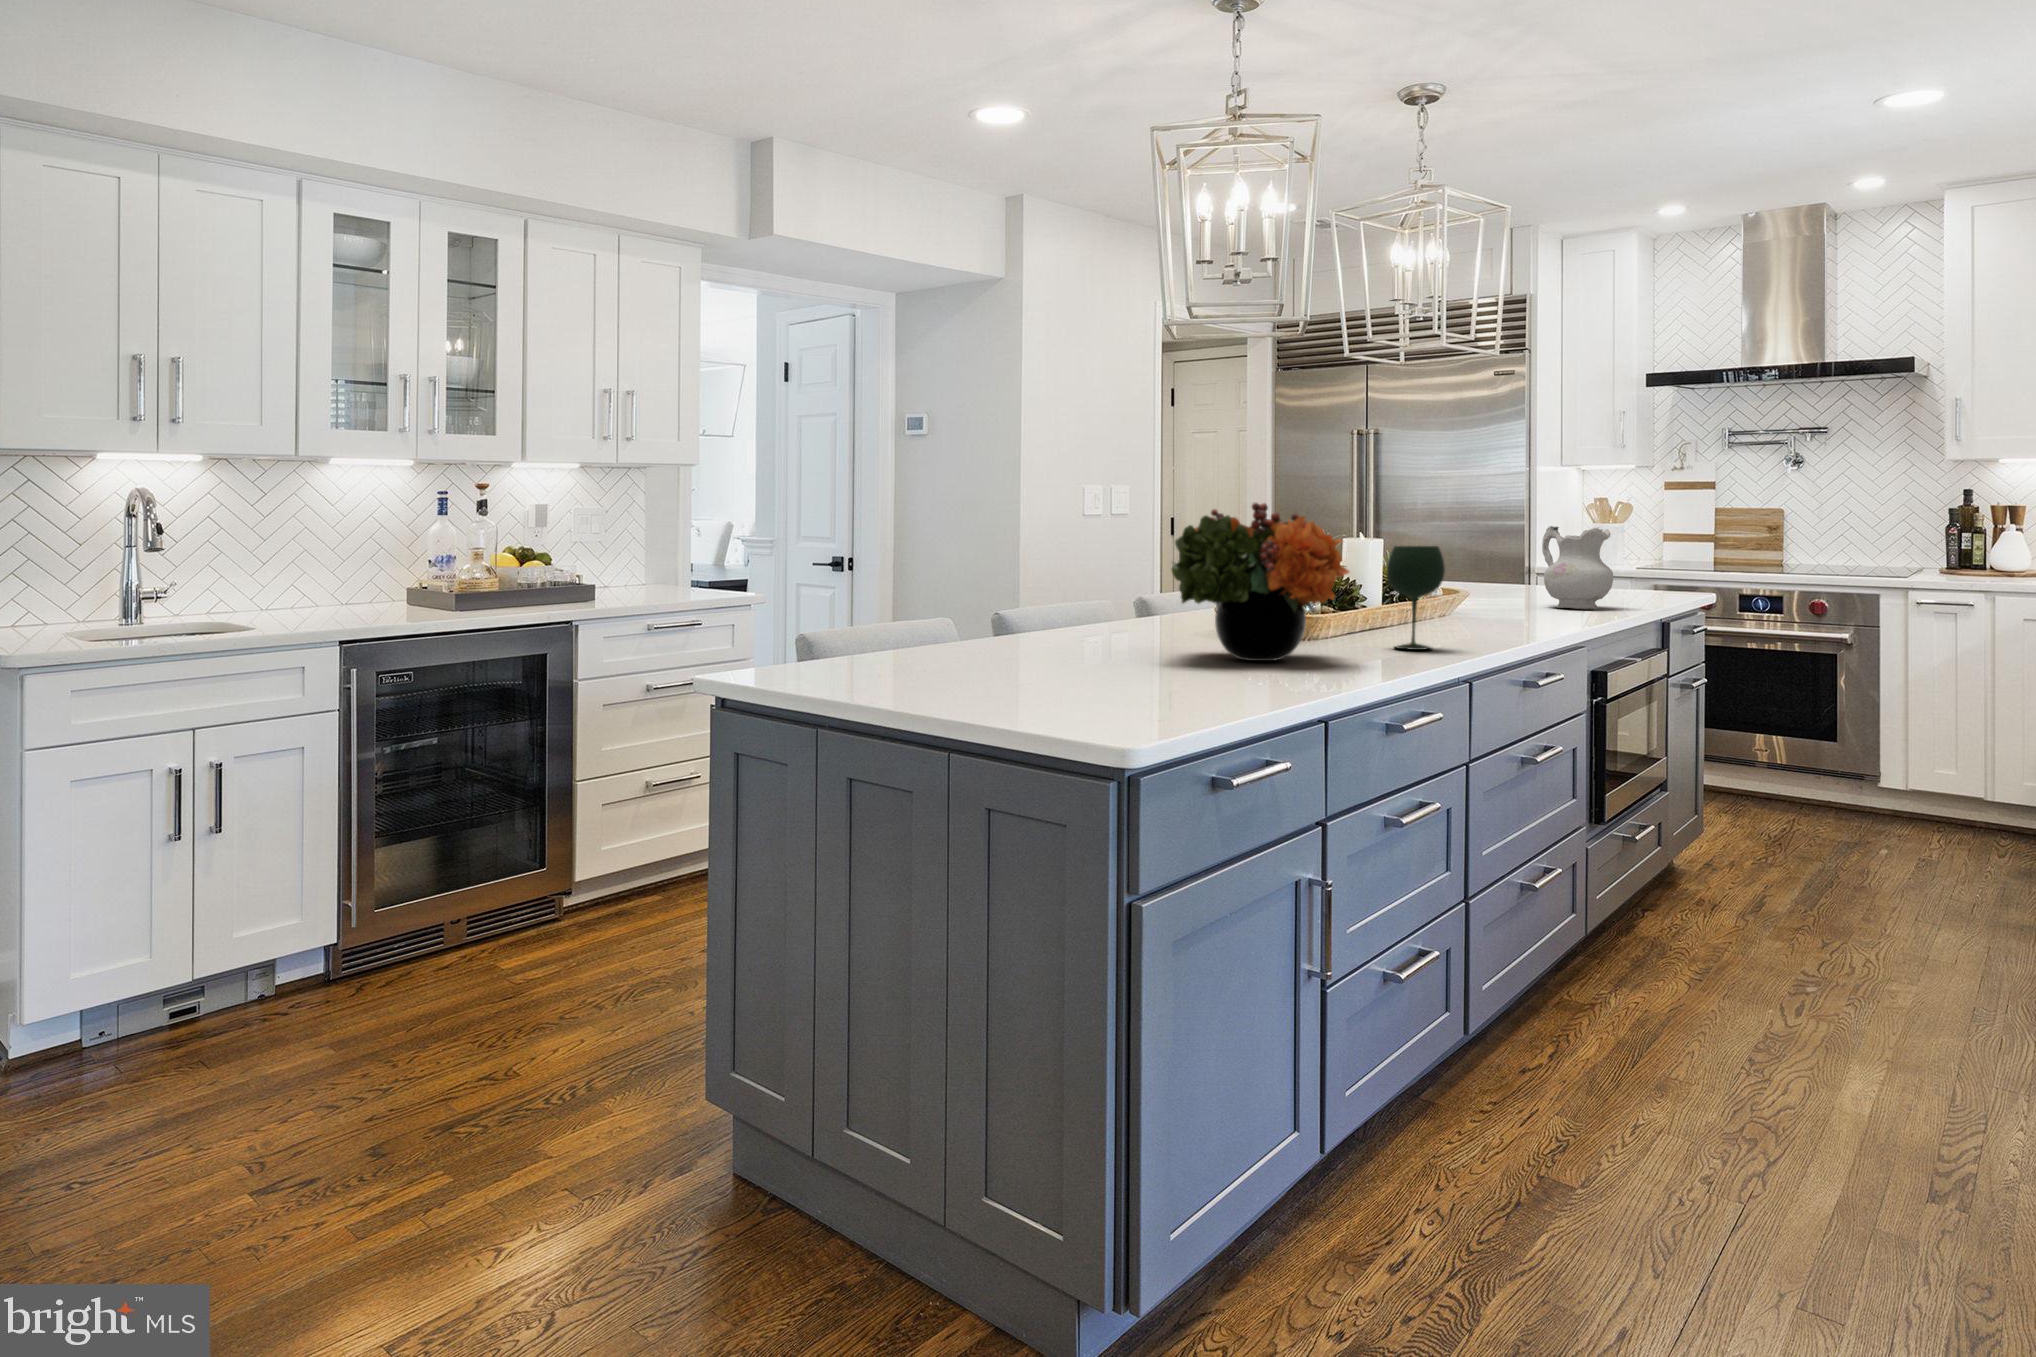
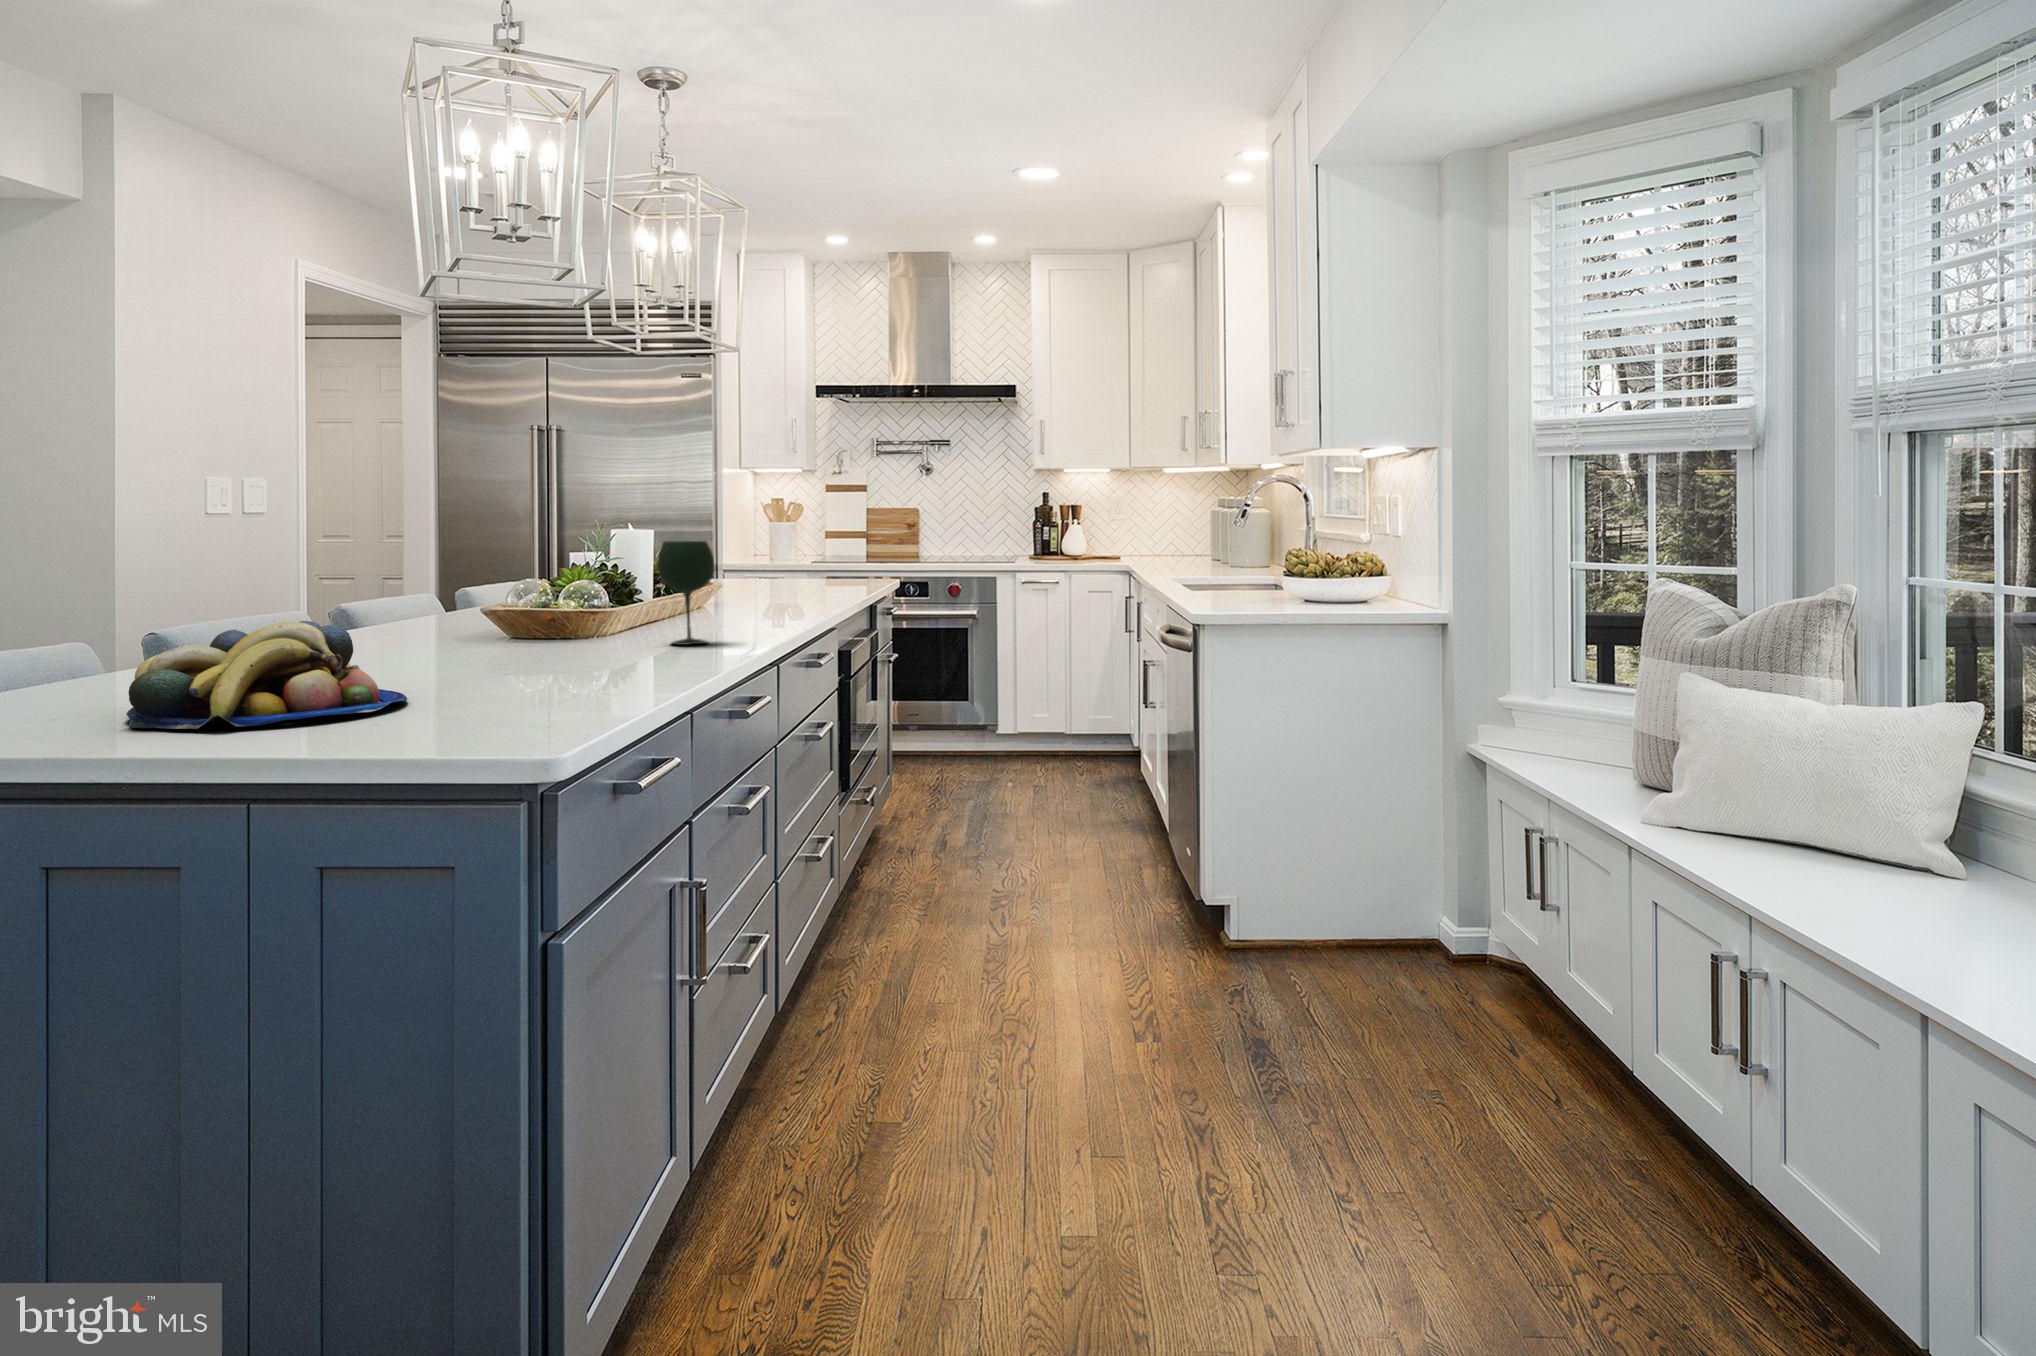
flower arrangement: present [1171,503,1349,661] -> none [433,496,639,667]
ceramic pitcher: present [1542,526,1613,609] -> none [756,522,821,599]
fruit bowl: none [920,607,1120,689] -> present [126,621,407,729]

